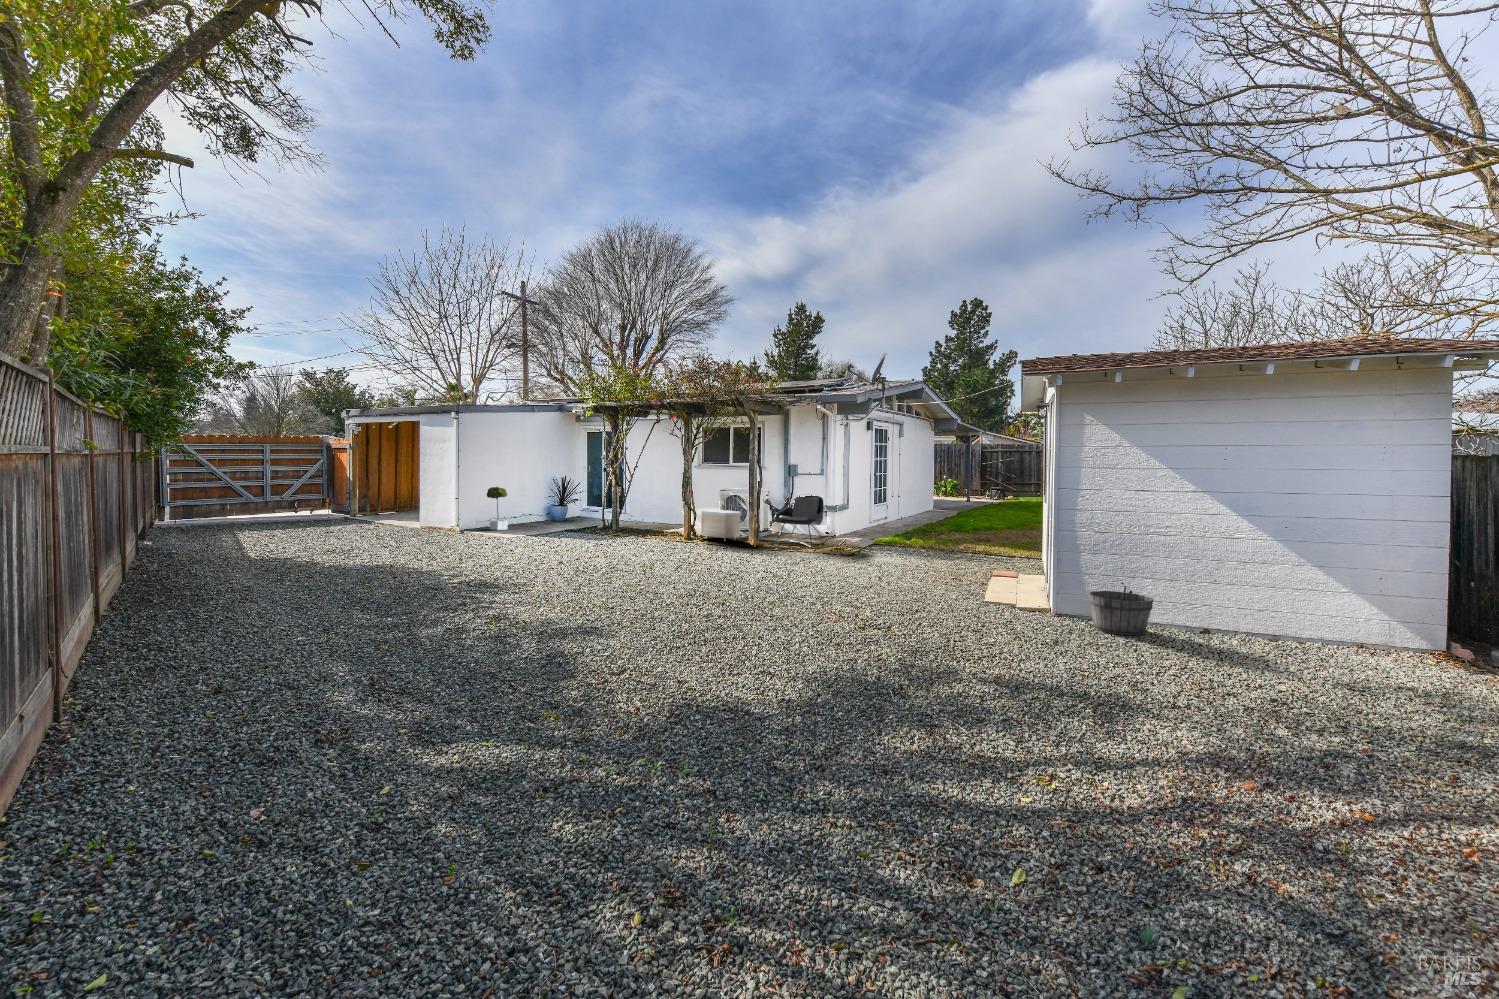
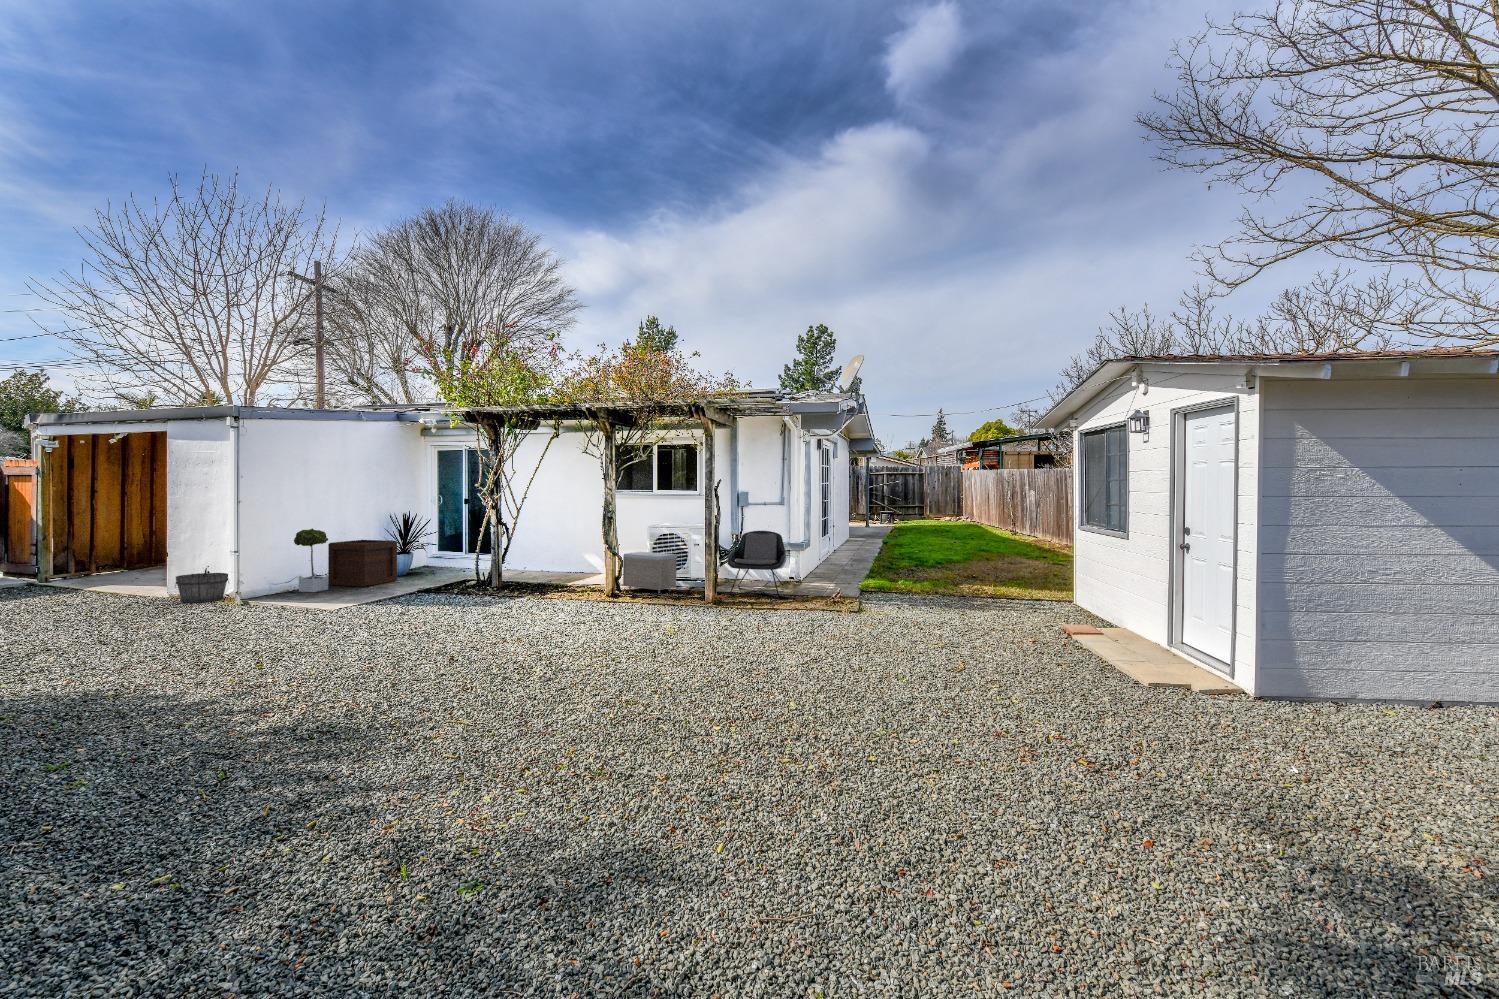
wooden crate: none [509,496,553,529] -> present [328,540,397,587]
wooden bucket: present [1089,583,1154,635] -> present [175,566,229,603]

